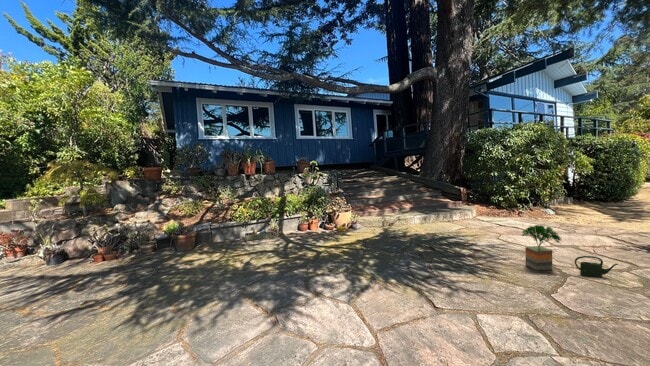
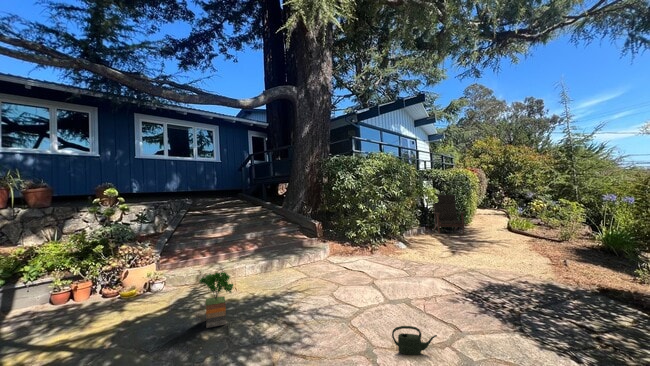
lounge chair: none [582,162,626,203] -> present [434,195,464,234]
potted tree: present [522,225,561,270] -> present [199,272,233,328]

